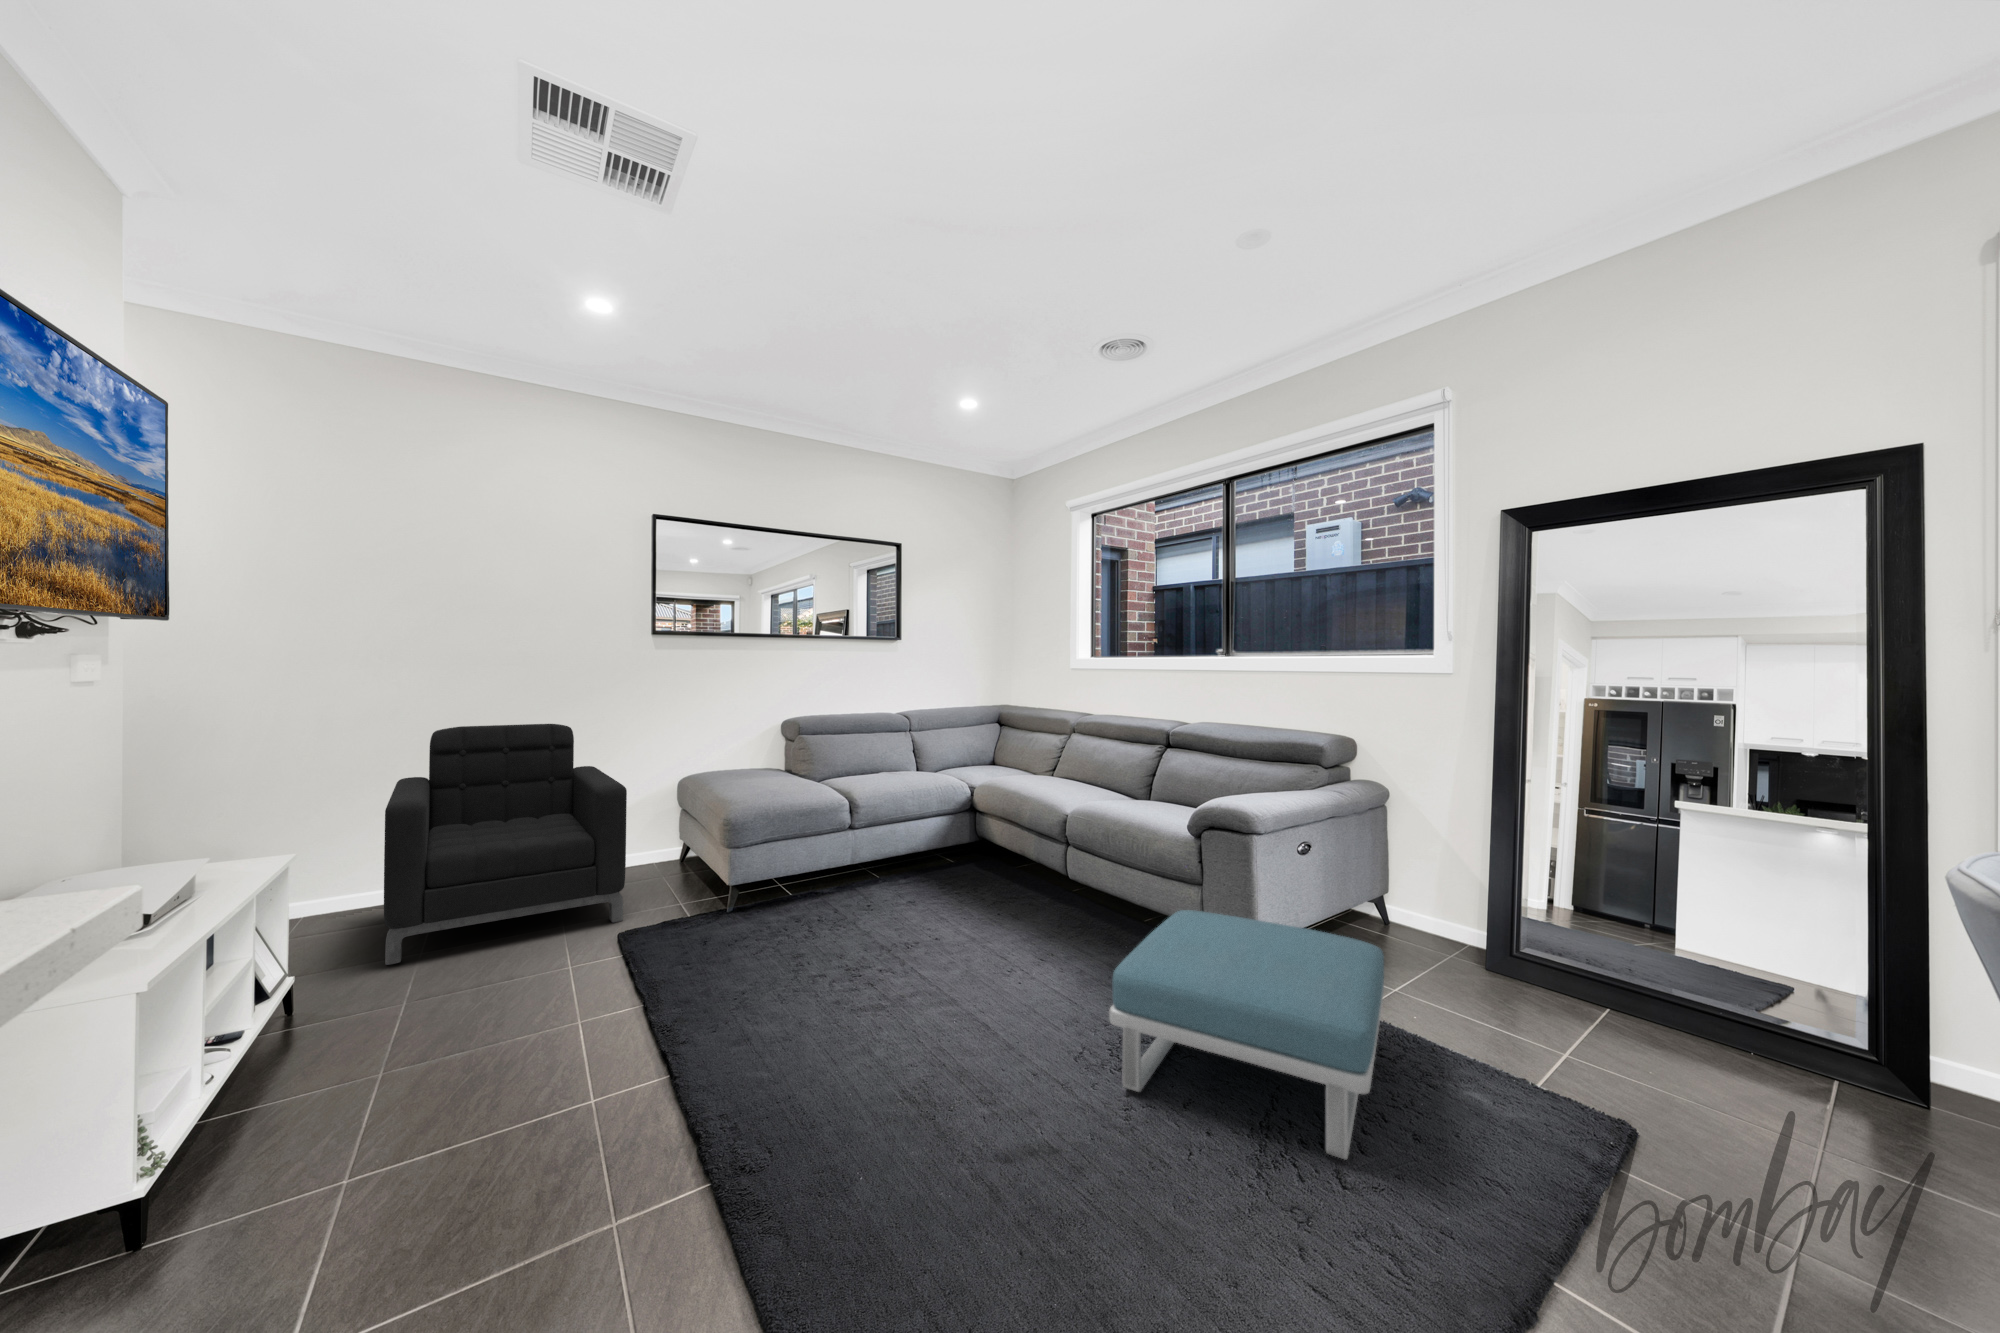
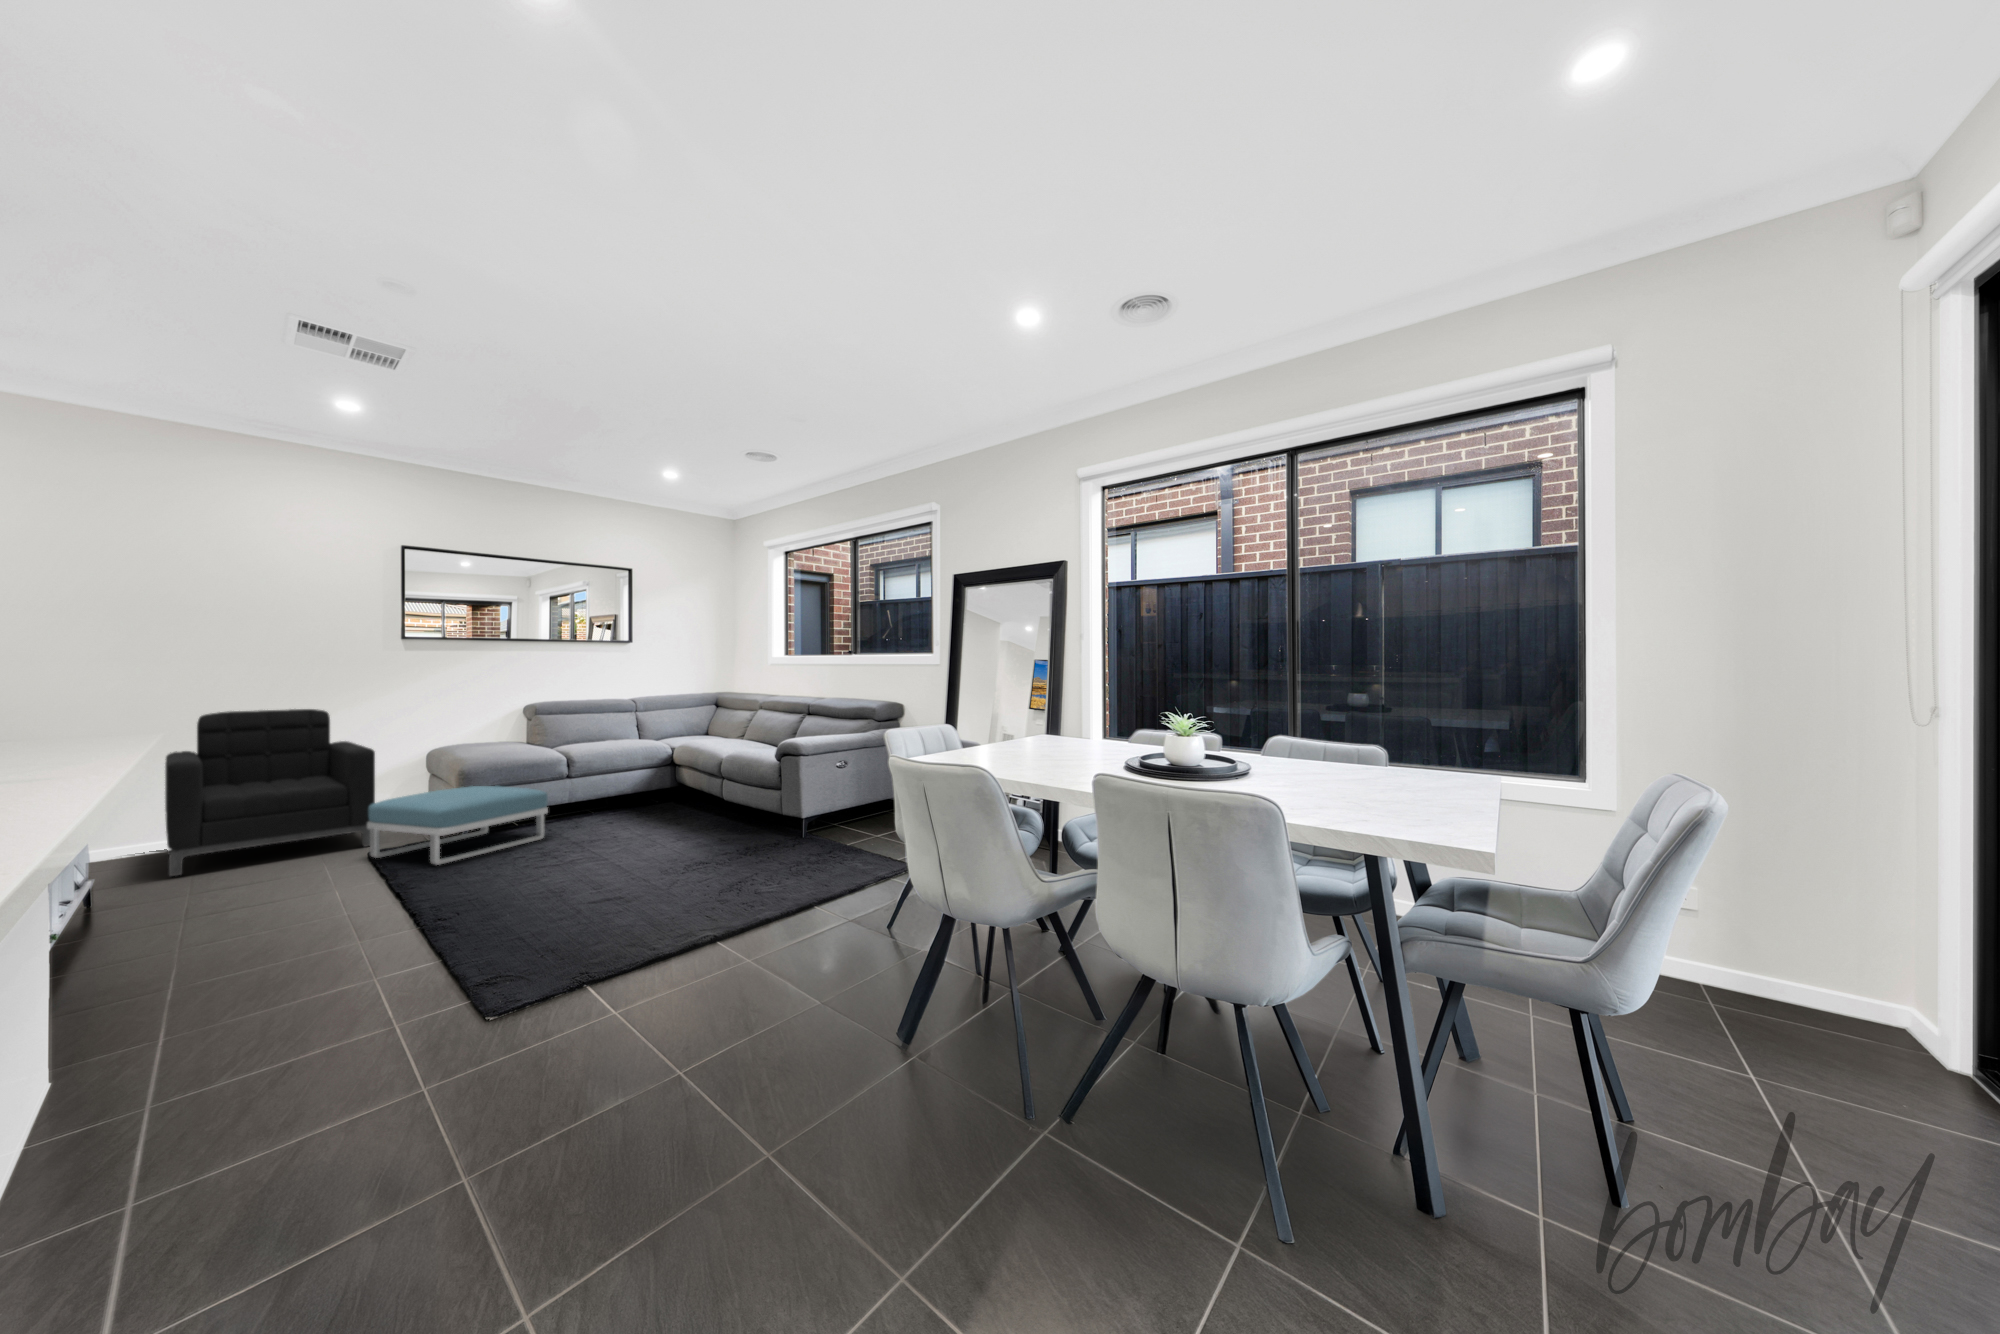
footstool: present [1109,910,1384,1160] -> present [367,786,548,865]

